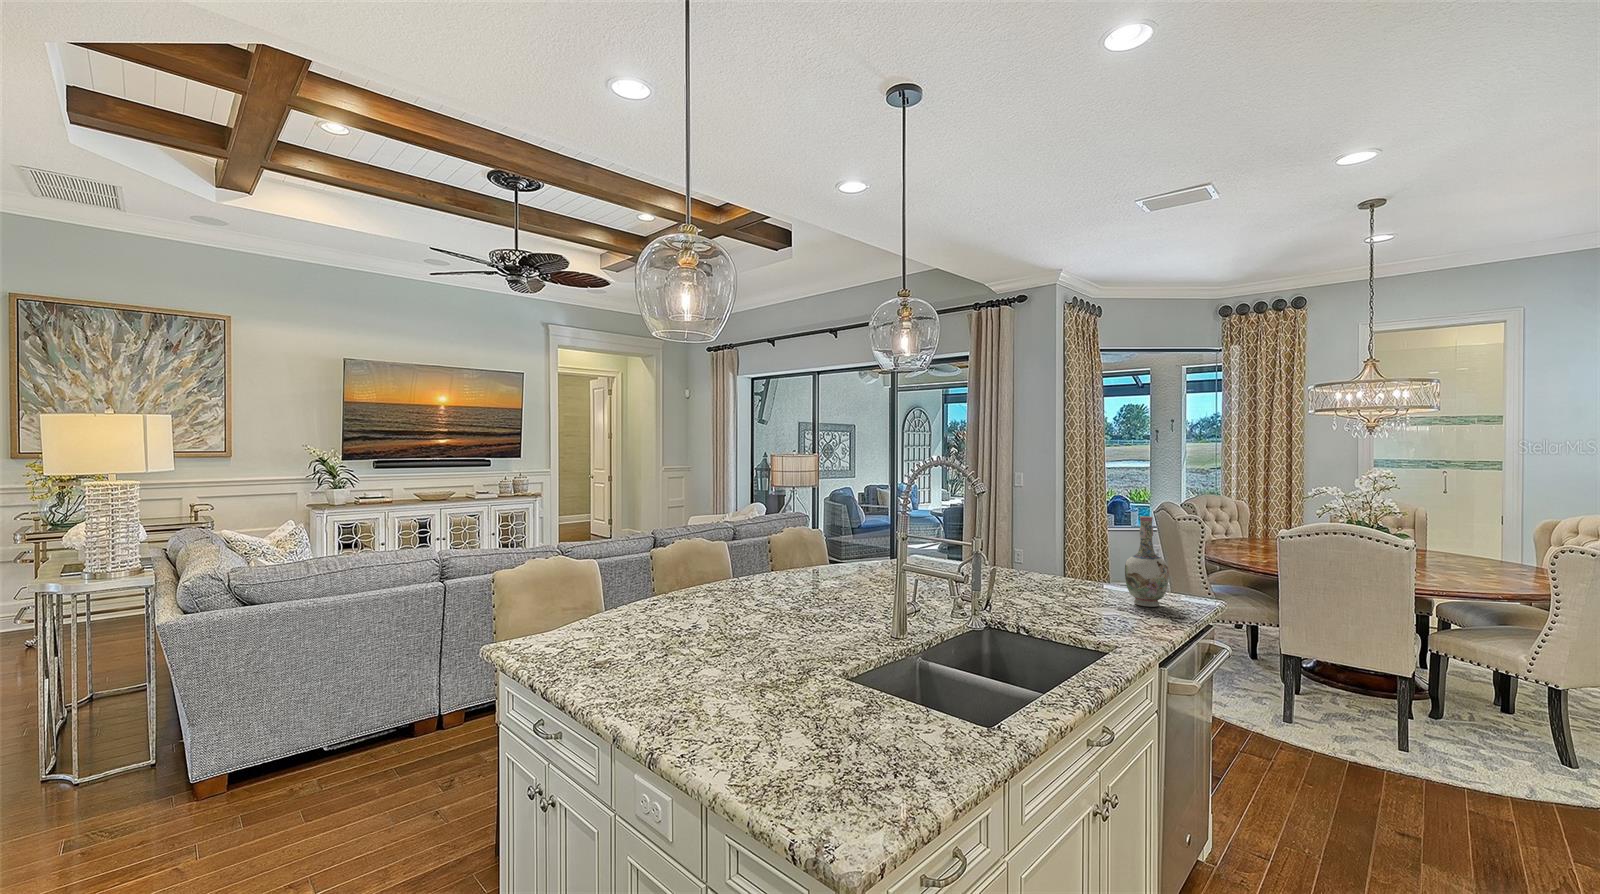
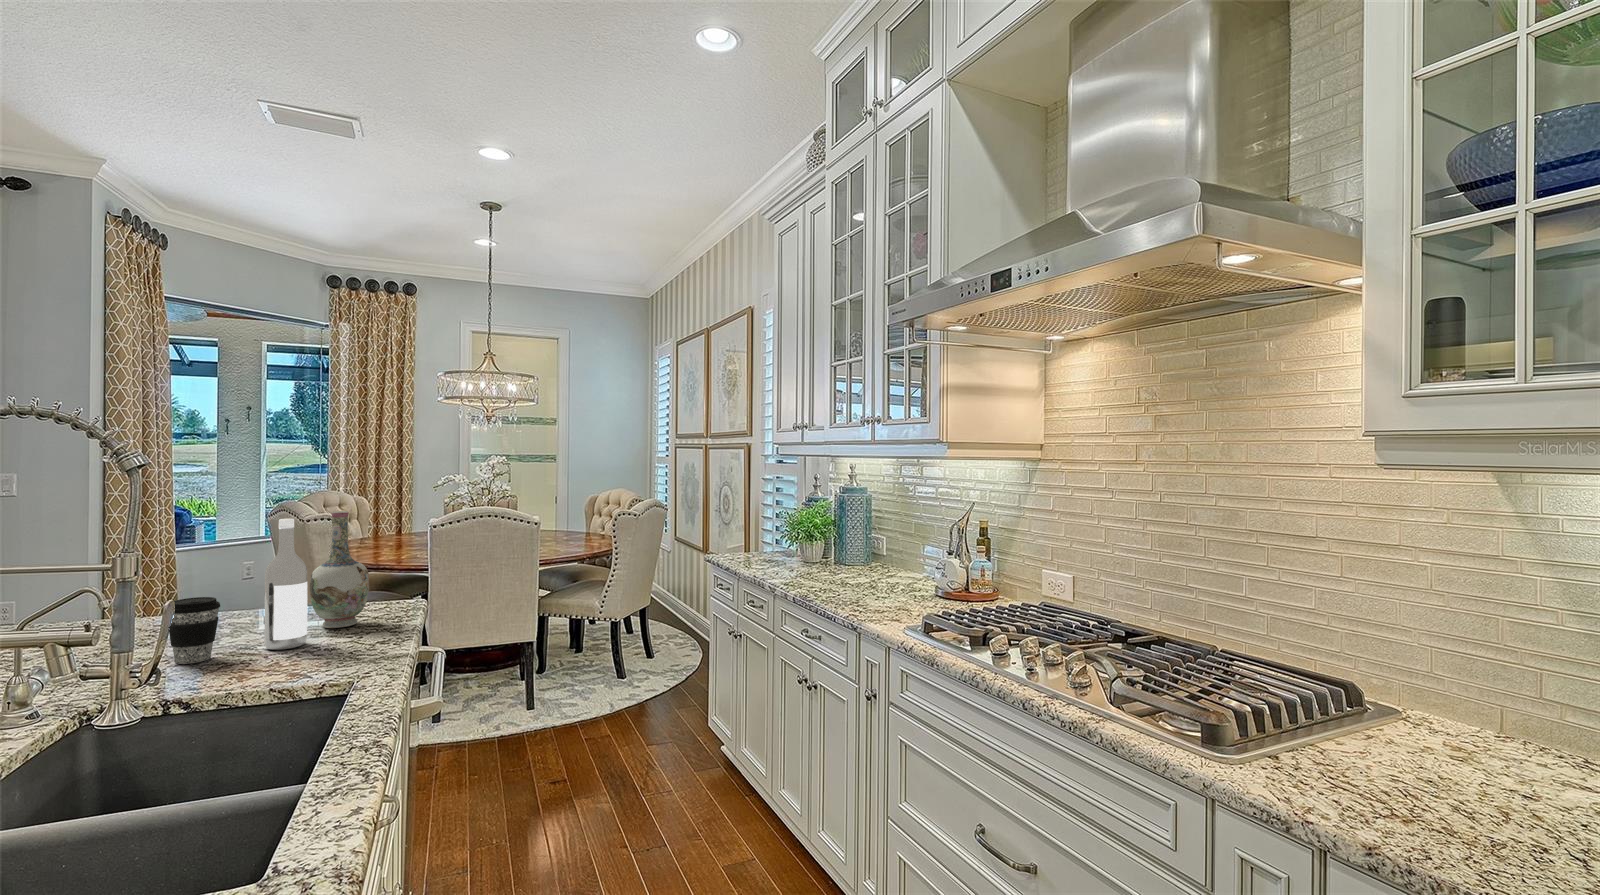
wine bottle: none [1088,519,1115,612] -> present [265,519,307,650]
coffee cup: none [1032,564,1061,607] -> present [168,597,220,664]

